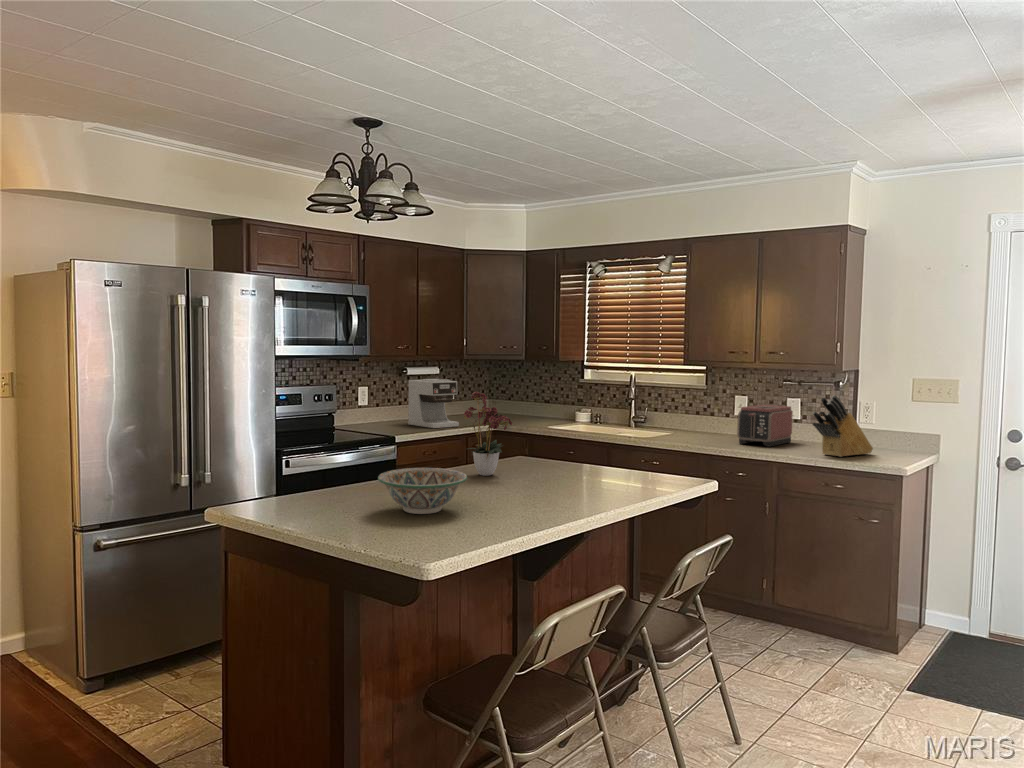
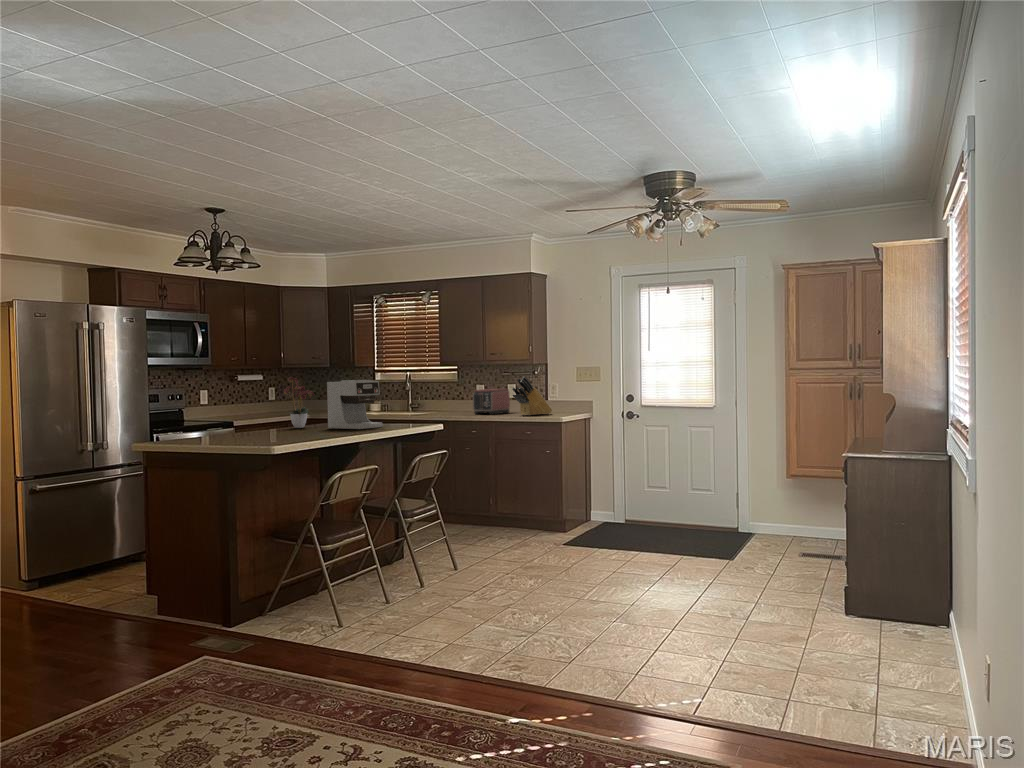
coffee maker: present [408,379,459,428] -> present [327,380,383,429]
decorative bowl: present [378,468,467,514] -> none [235,415,287,437]

